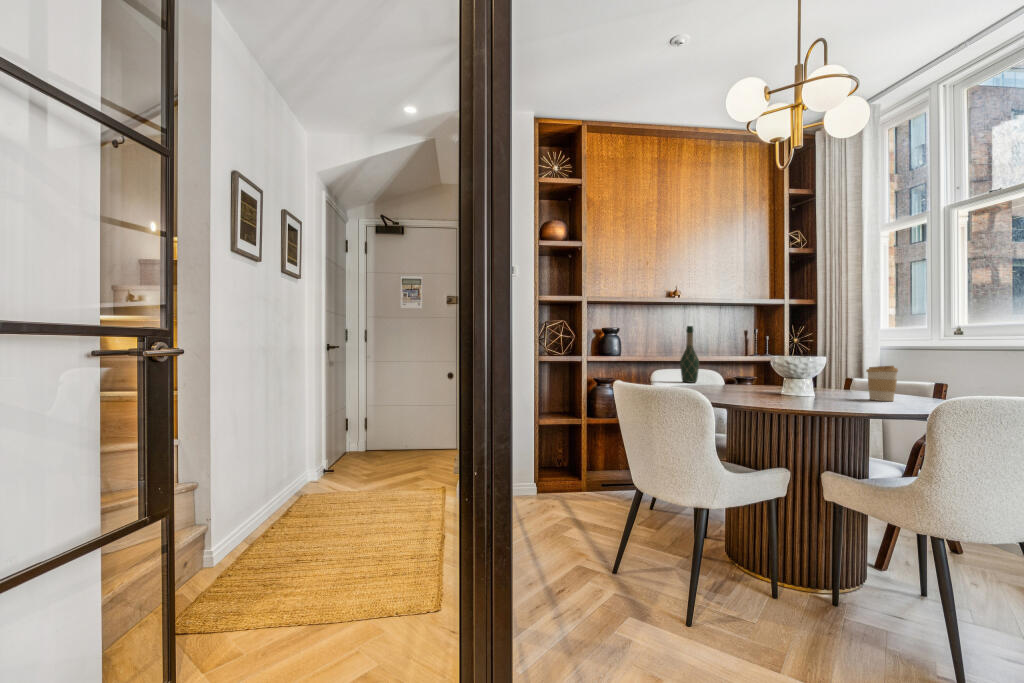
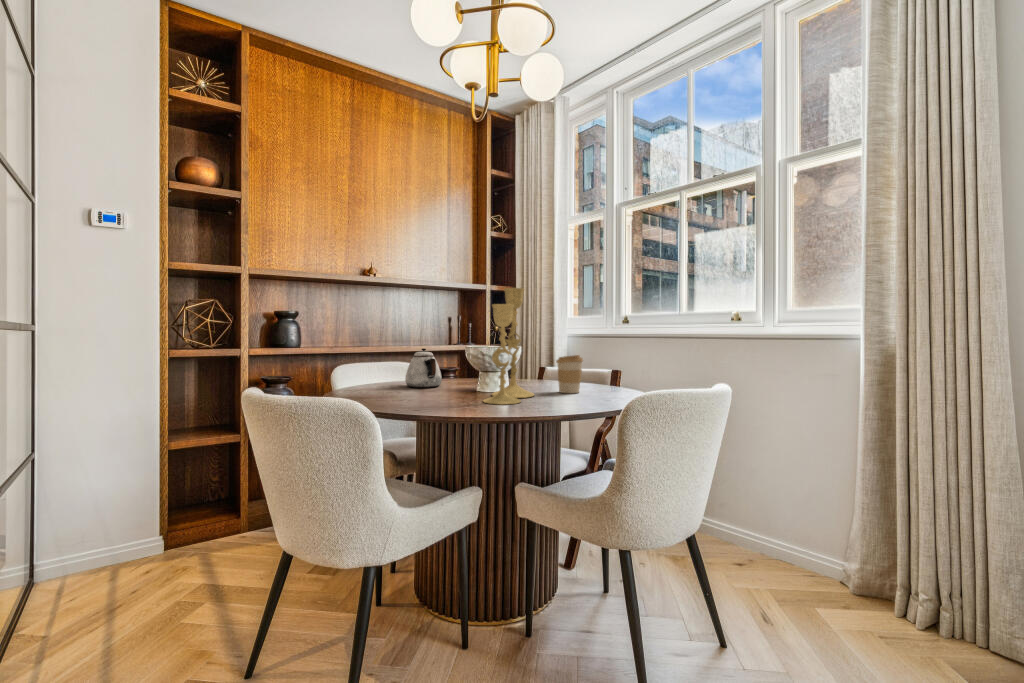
candlestick: none [790,306,842,404] -> present [483,288,534,405]
wine bottle: present [680,326,699,383] -> none [370,310,394,381]
teapot: none [713,357,745,389] -> present [405,348,442,388]

